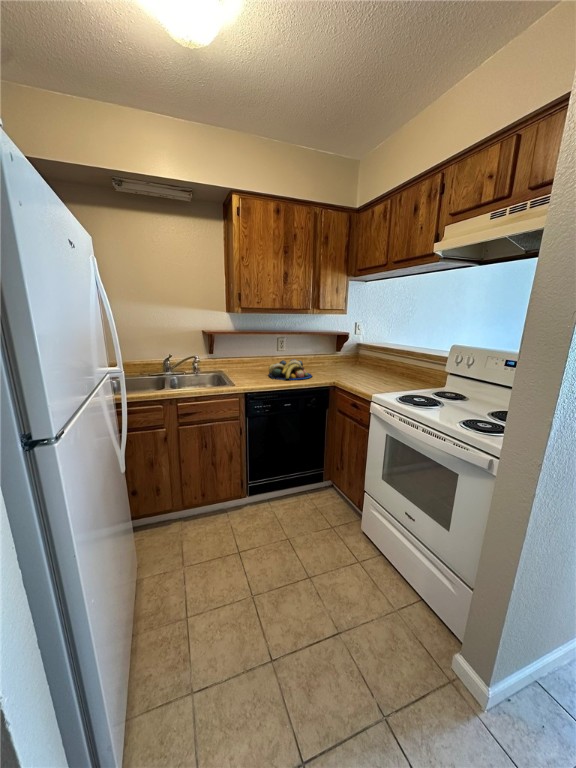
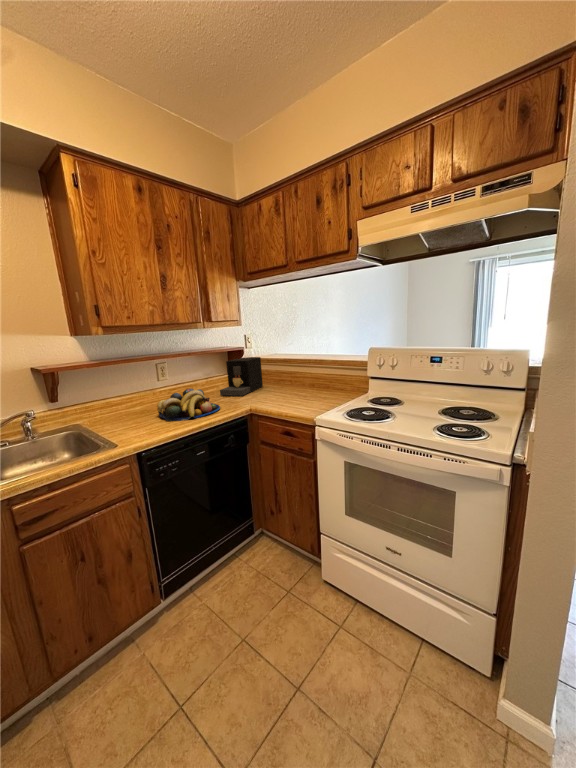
coffee maker: none [320,342,362,372] -> present [220,357,263,396]

